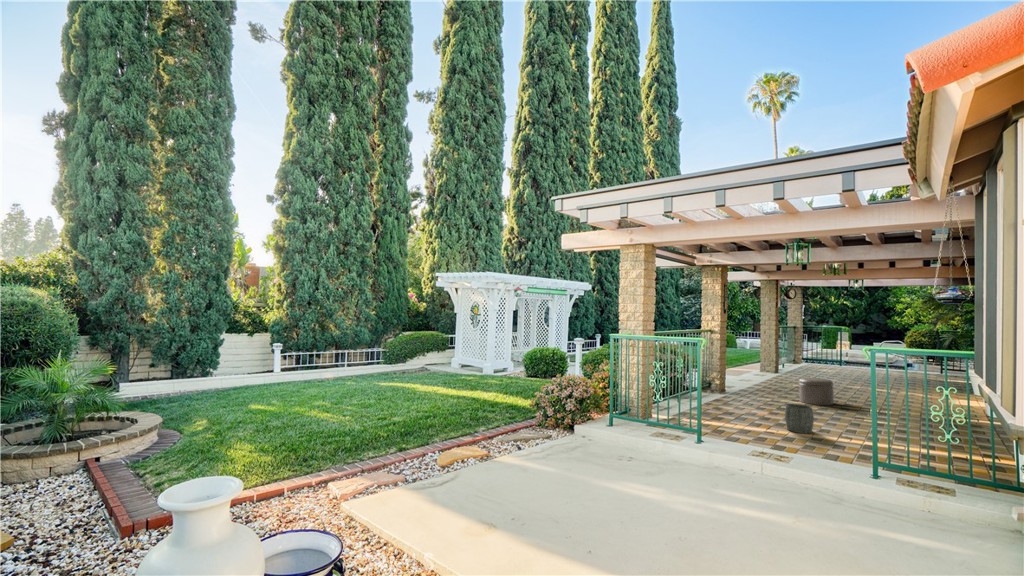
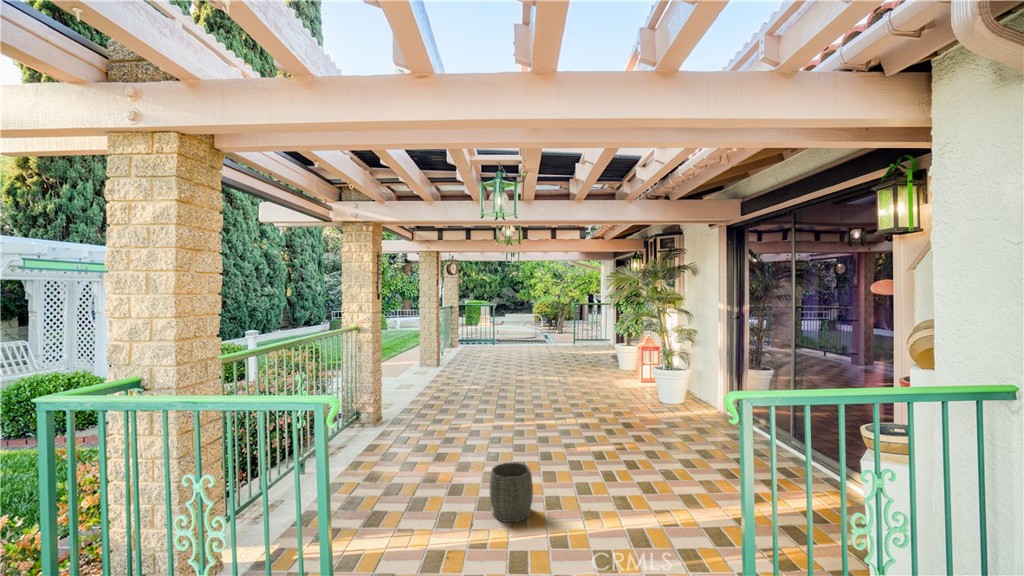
ottoman: present [799,378,834,405] -> none [480,384,519,424]

